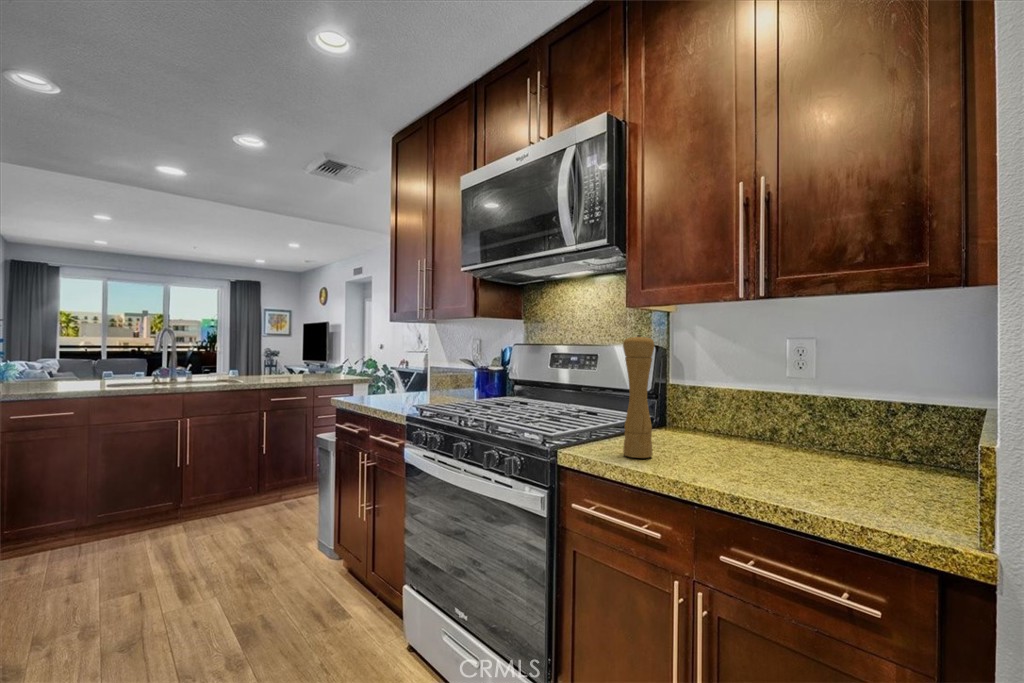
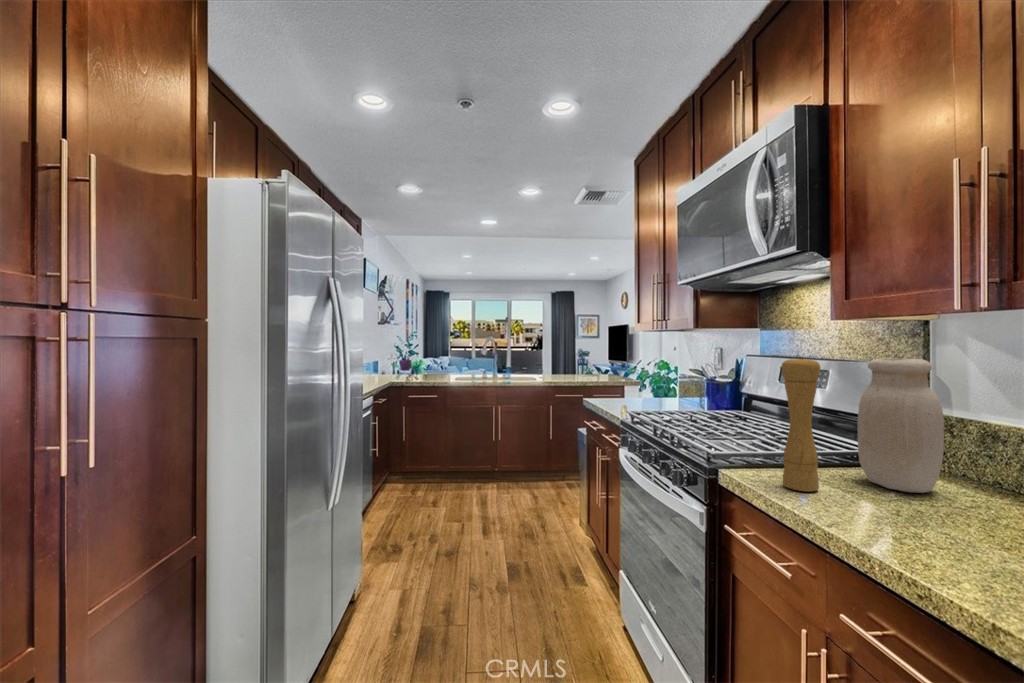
jar: none [662,338,722,449] -> present [858,358,944,493]

